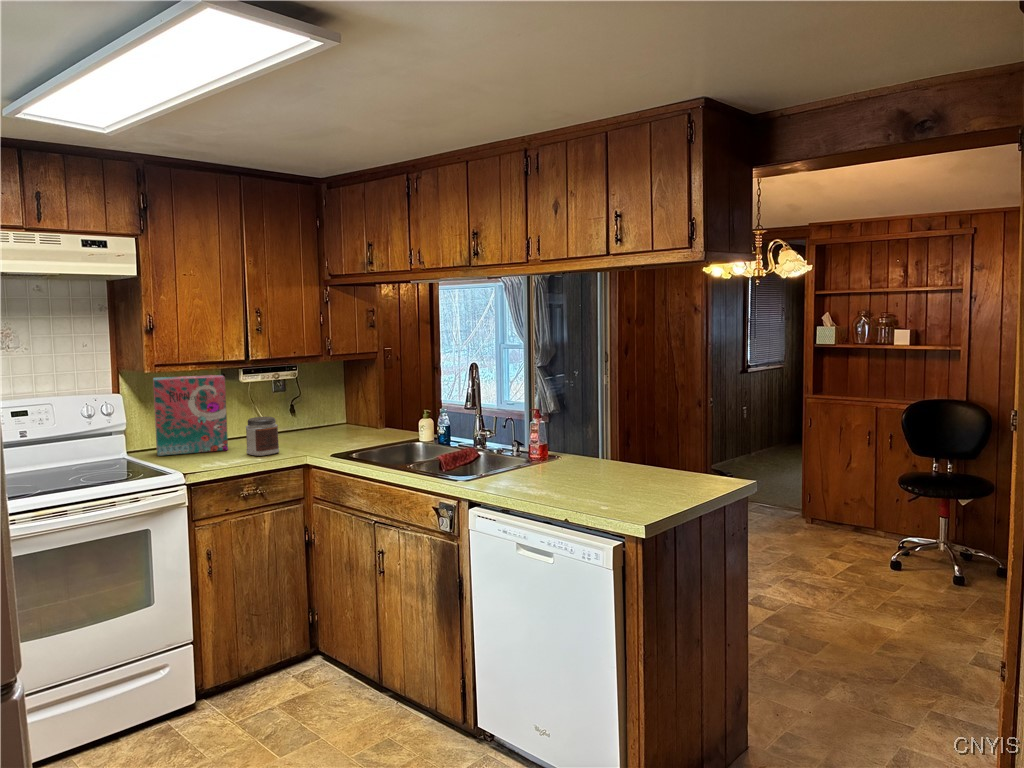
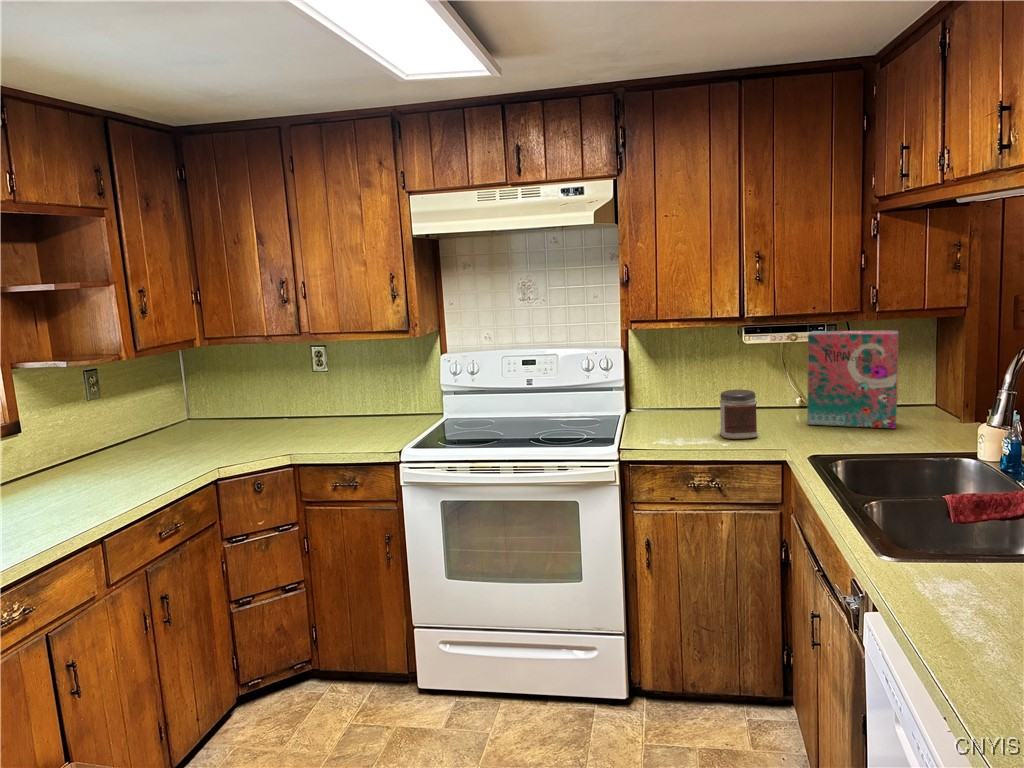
cereal box: present [153,375,228,456] -> present [807,330,899,429]

